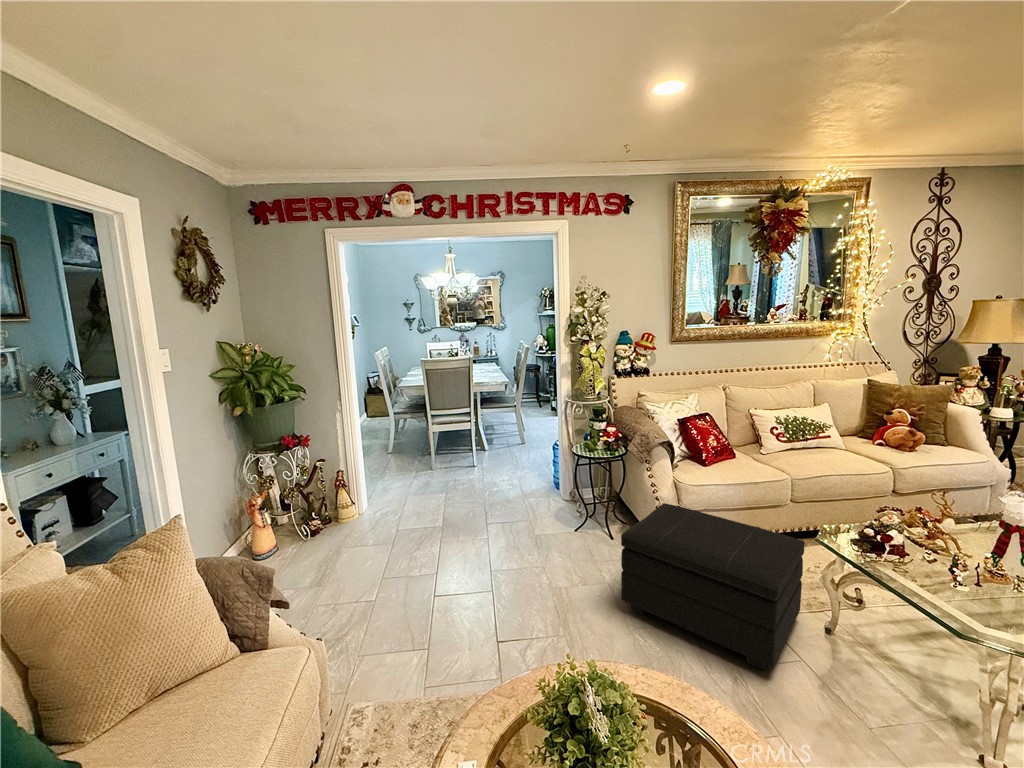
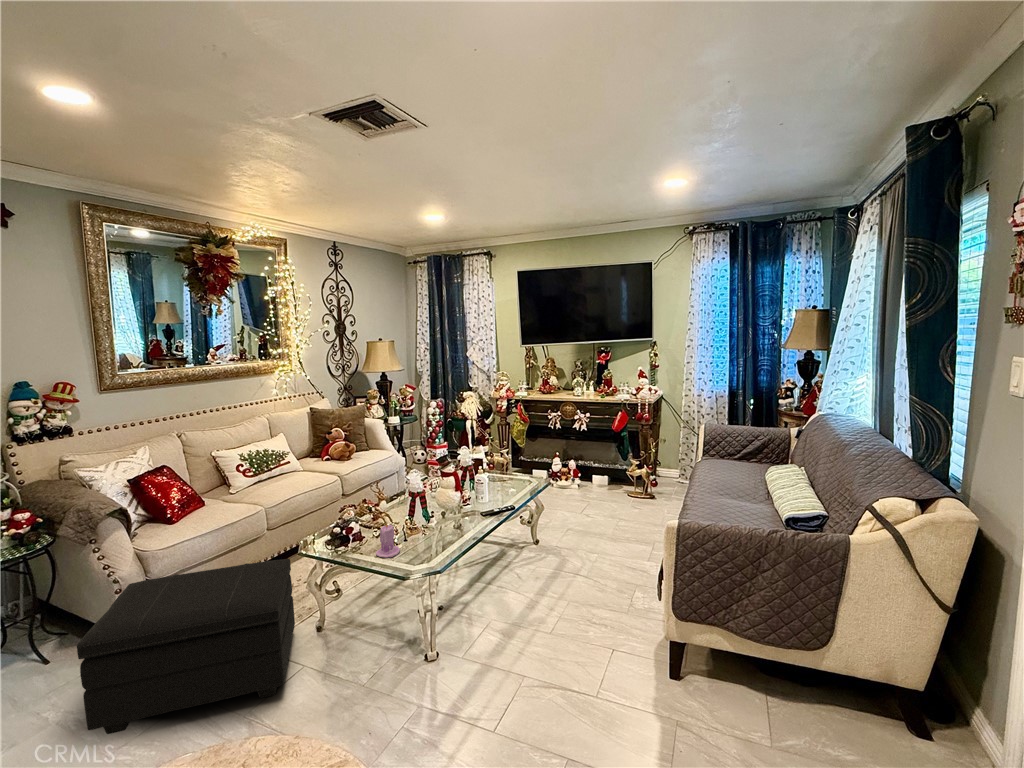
candle: none [924,553,969,603] -> present [376,524,400,558]

